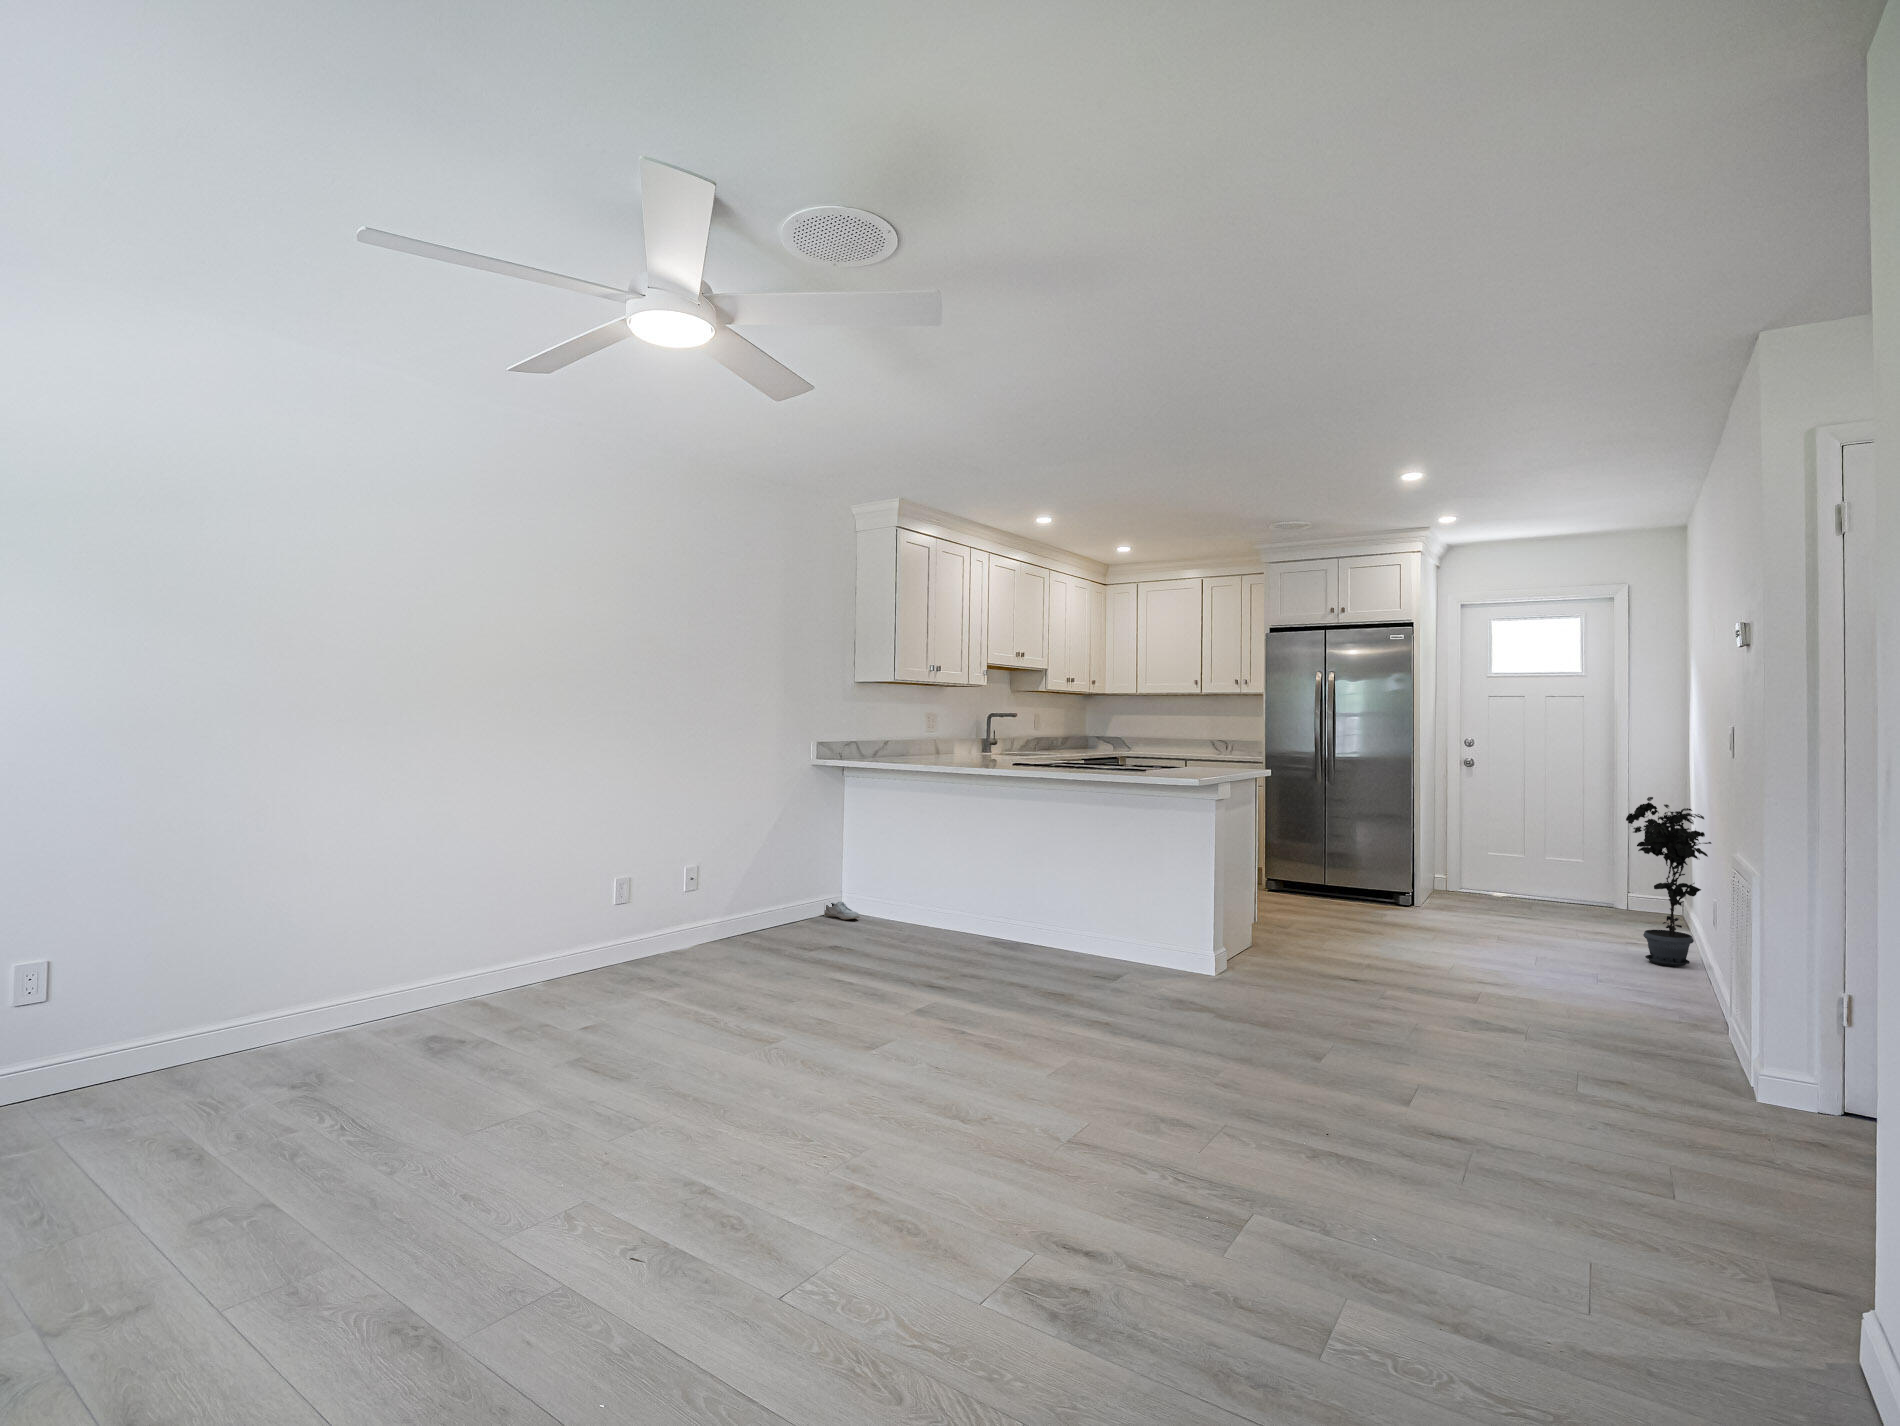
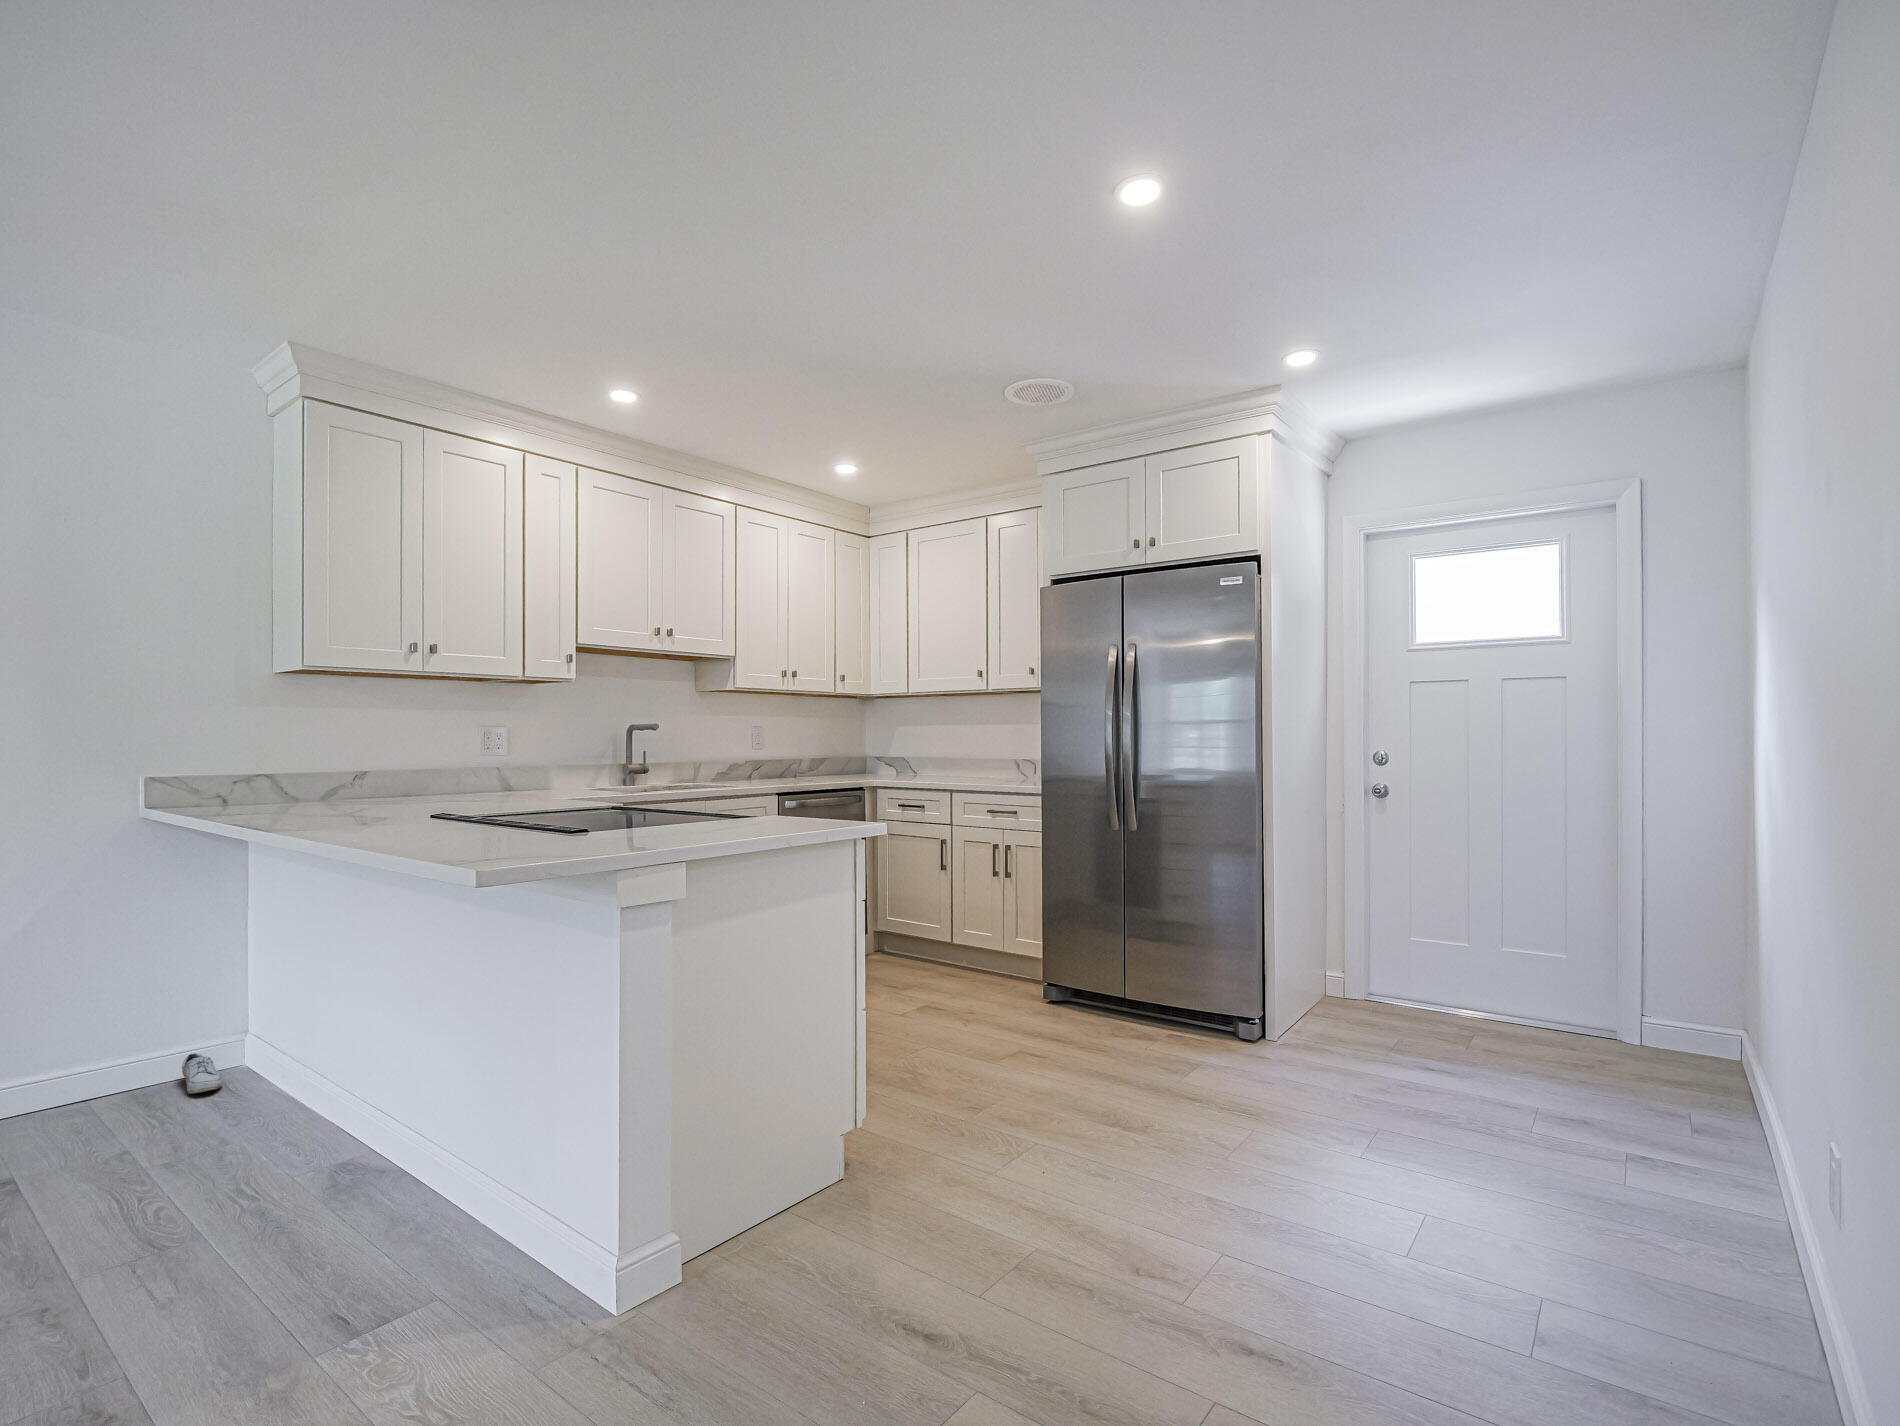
potted plant: present [1626,797,1711,966] -> none [1586,890,1795,1284]

